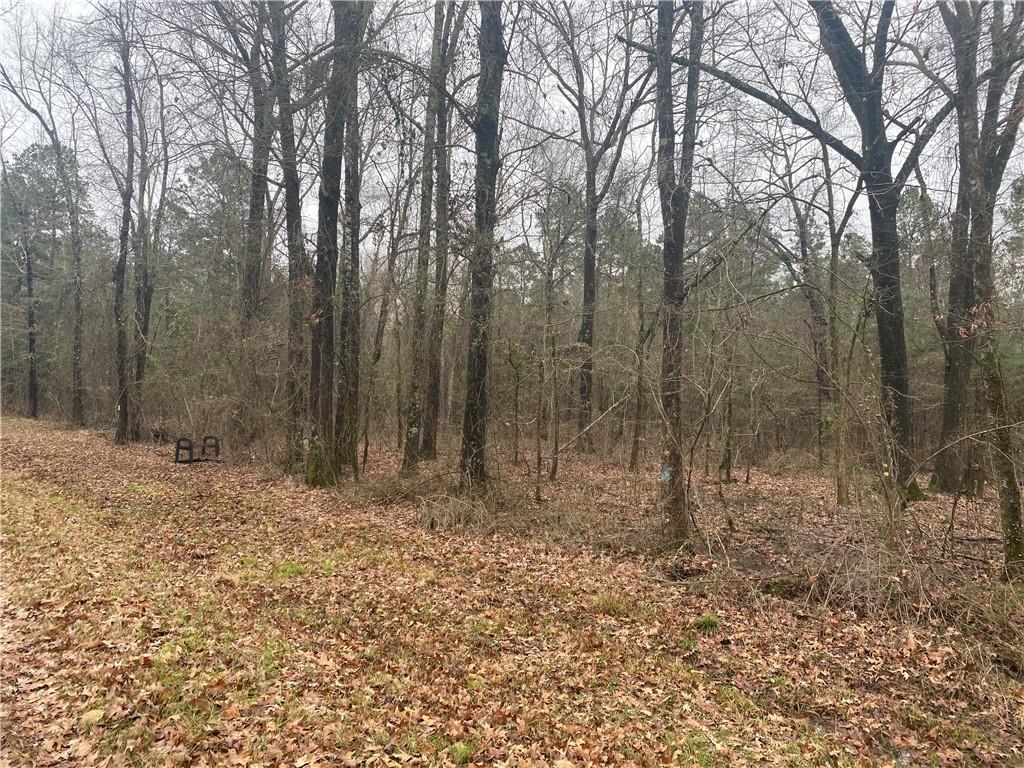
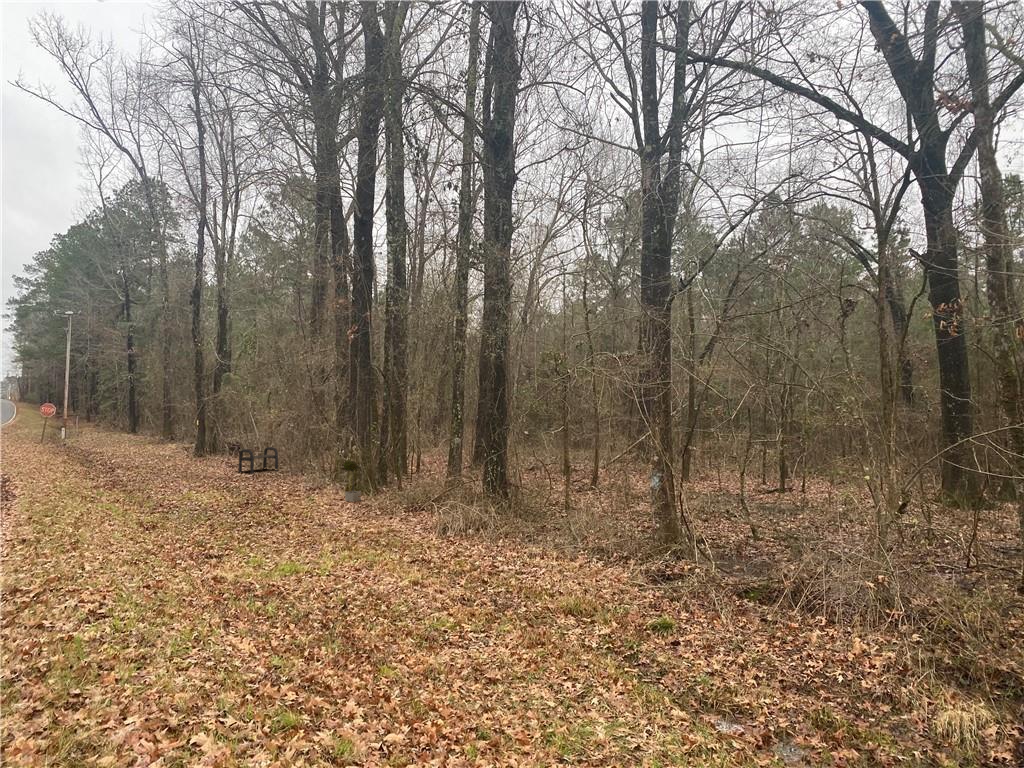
potted tree: none [307,451,325,495] -> present [344,460,361,502]

